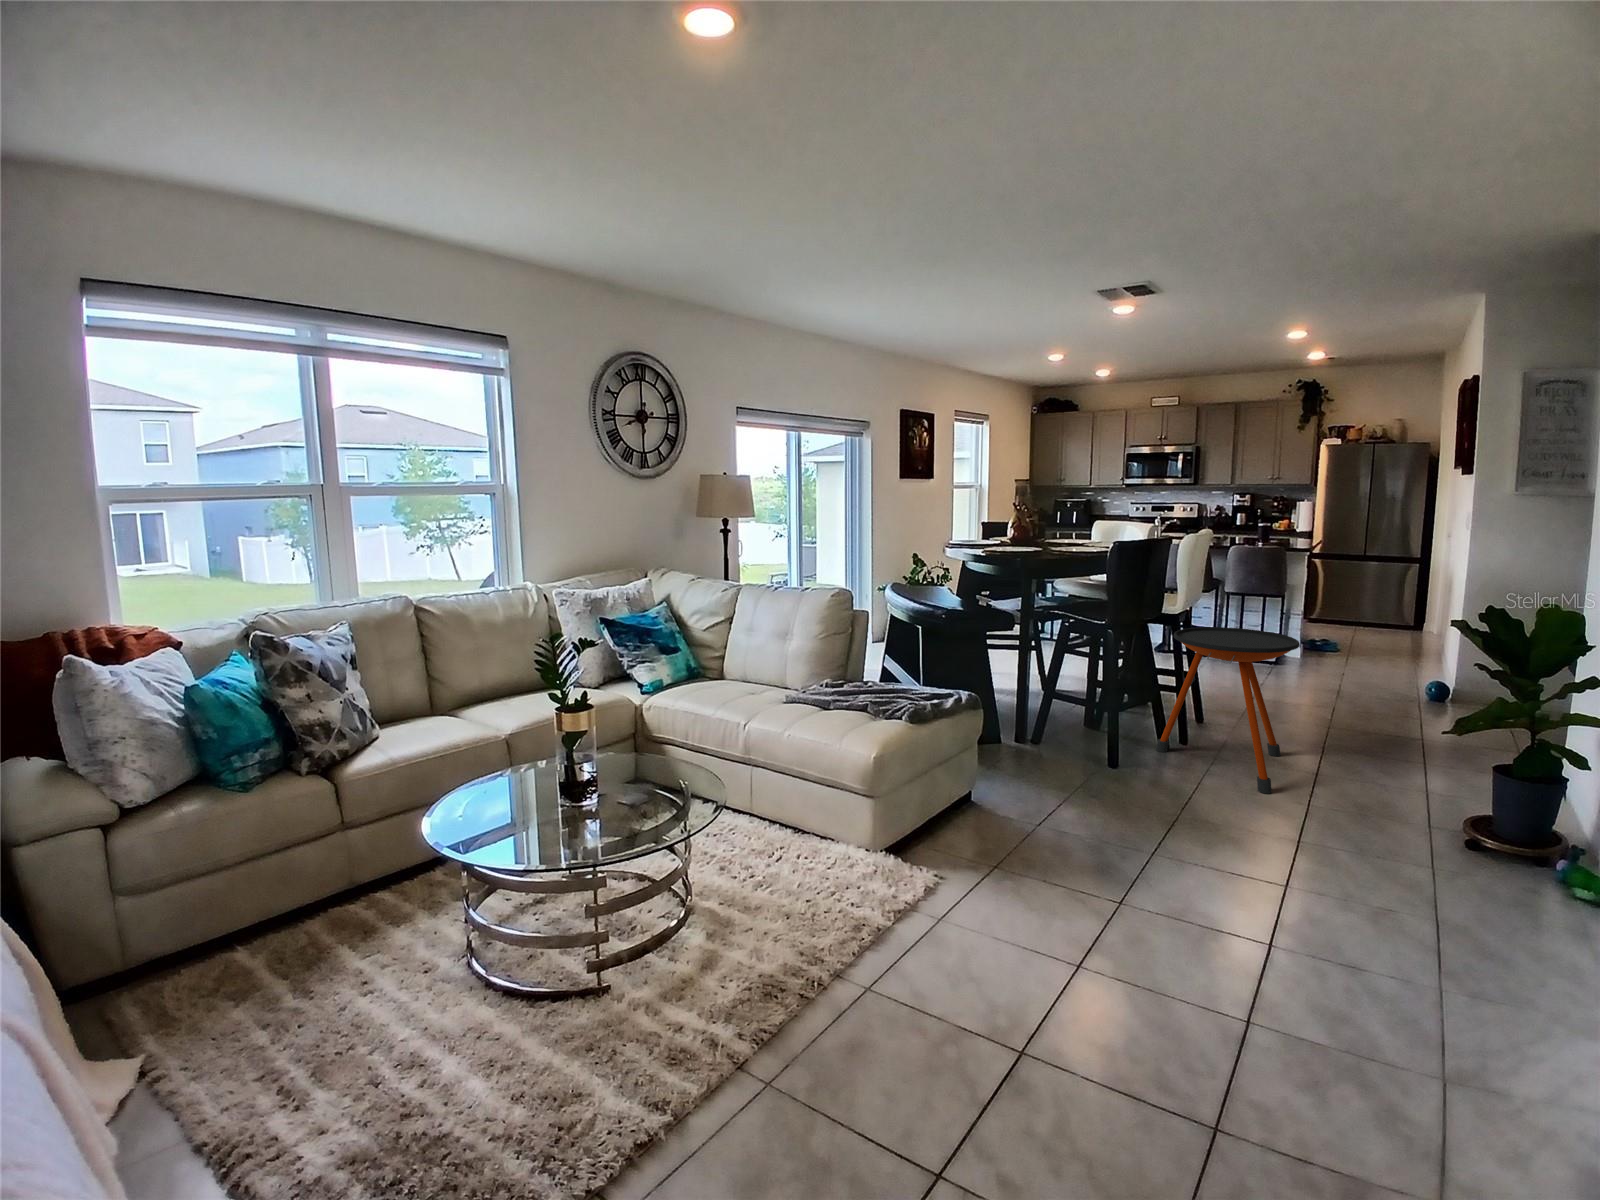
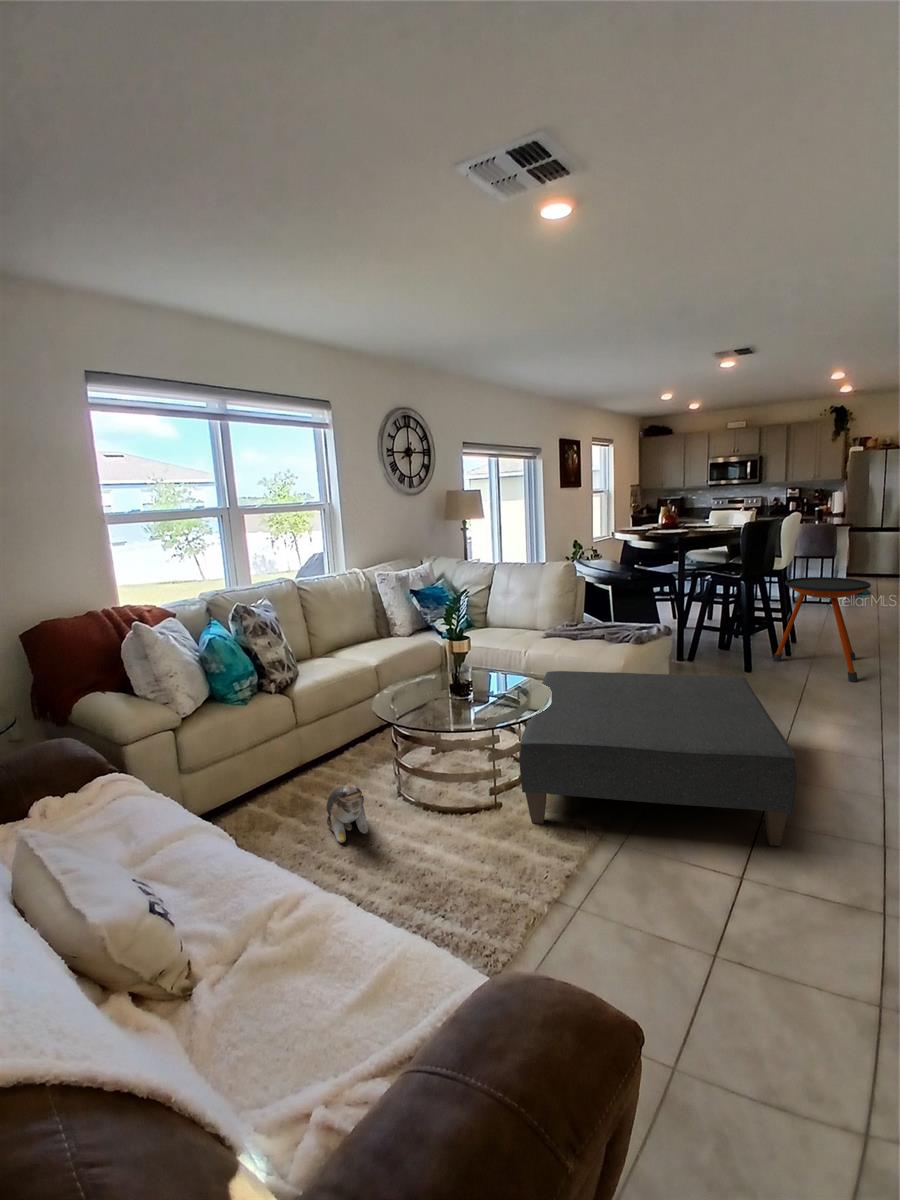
ottoman: none [622,760,1055,1103] -> present [520,671,797,846]
plush toy: none [295,944,381,1042] -> present [326,784,368,843]

